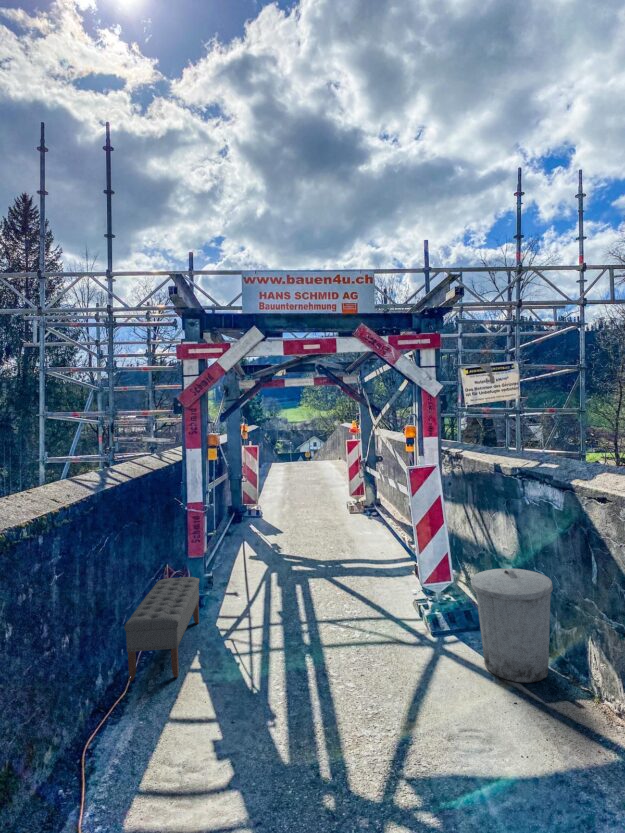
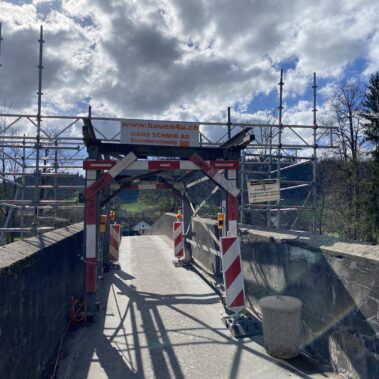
bench: present [124,577,199,681] -> none [53,305,94,369]

